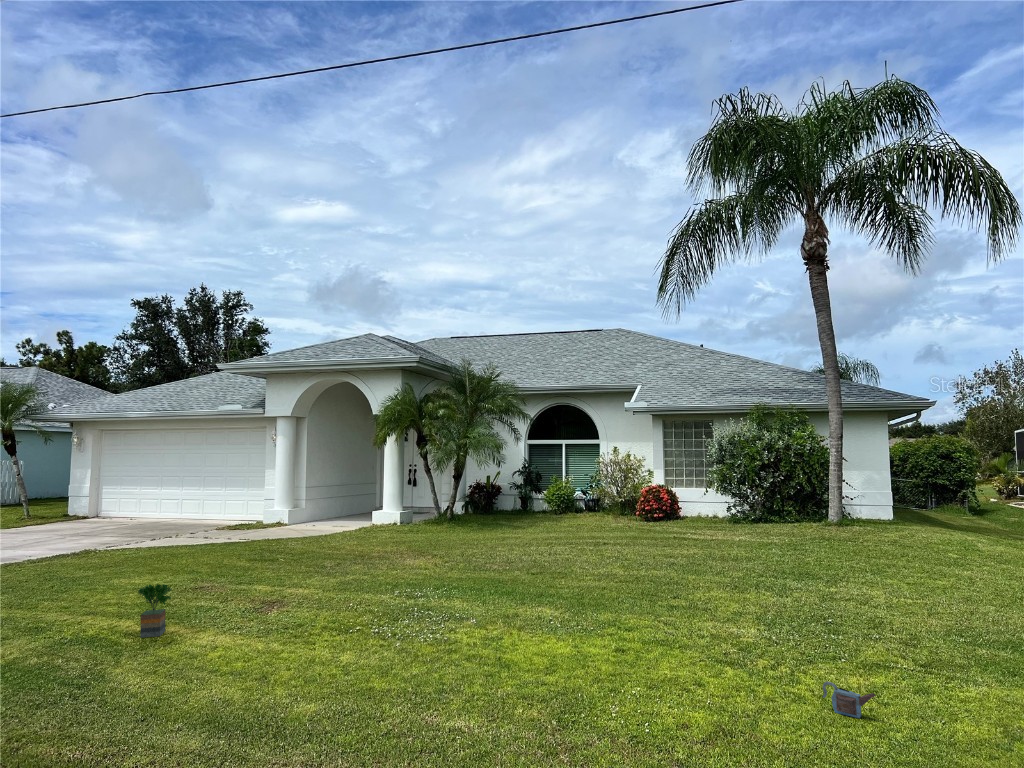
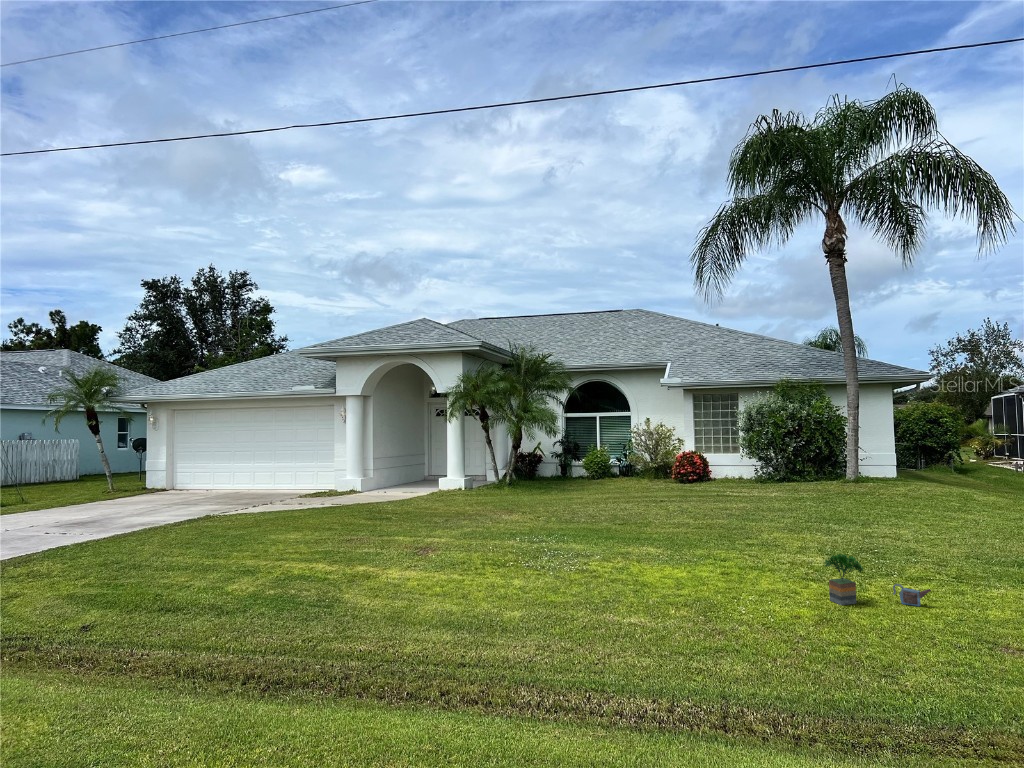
potted tree: present [138,584,172,637] -> present [825,554,863,605]

